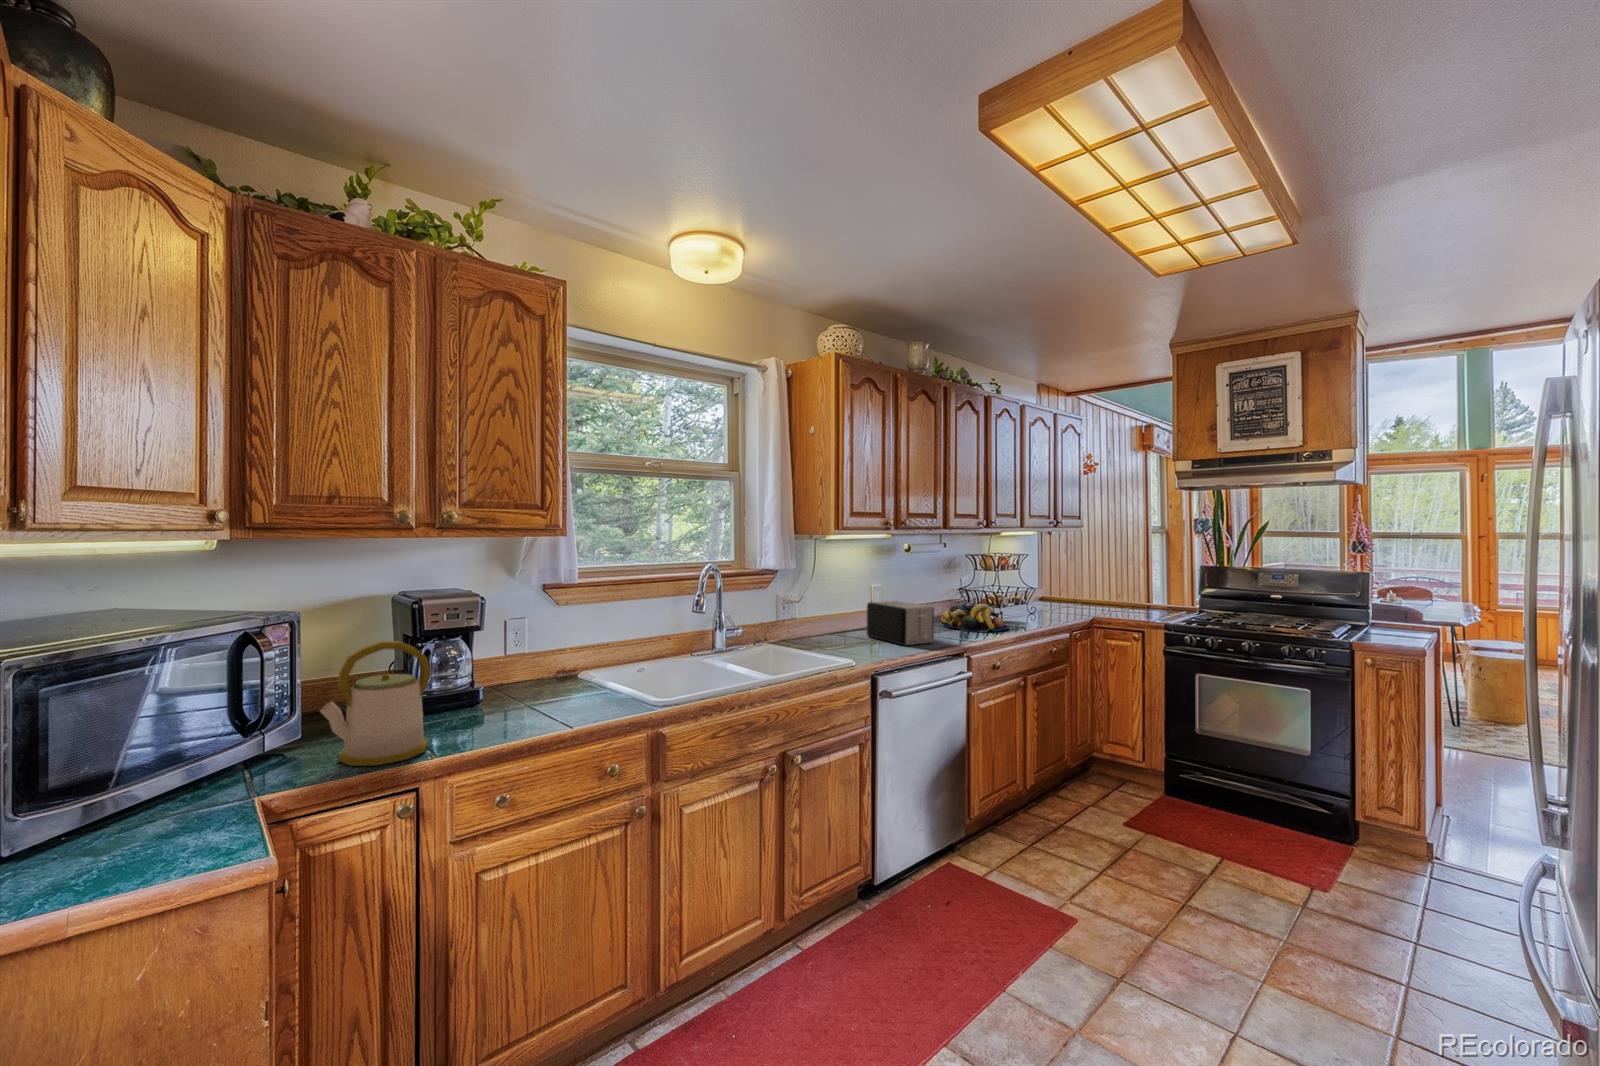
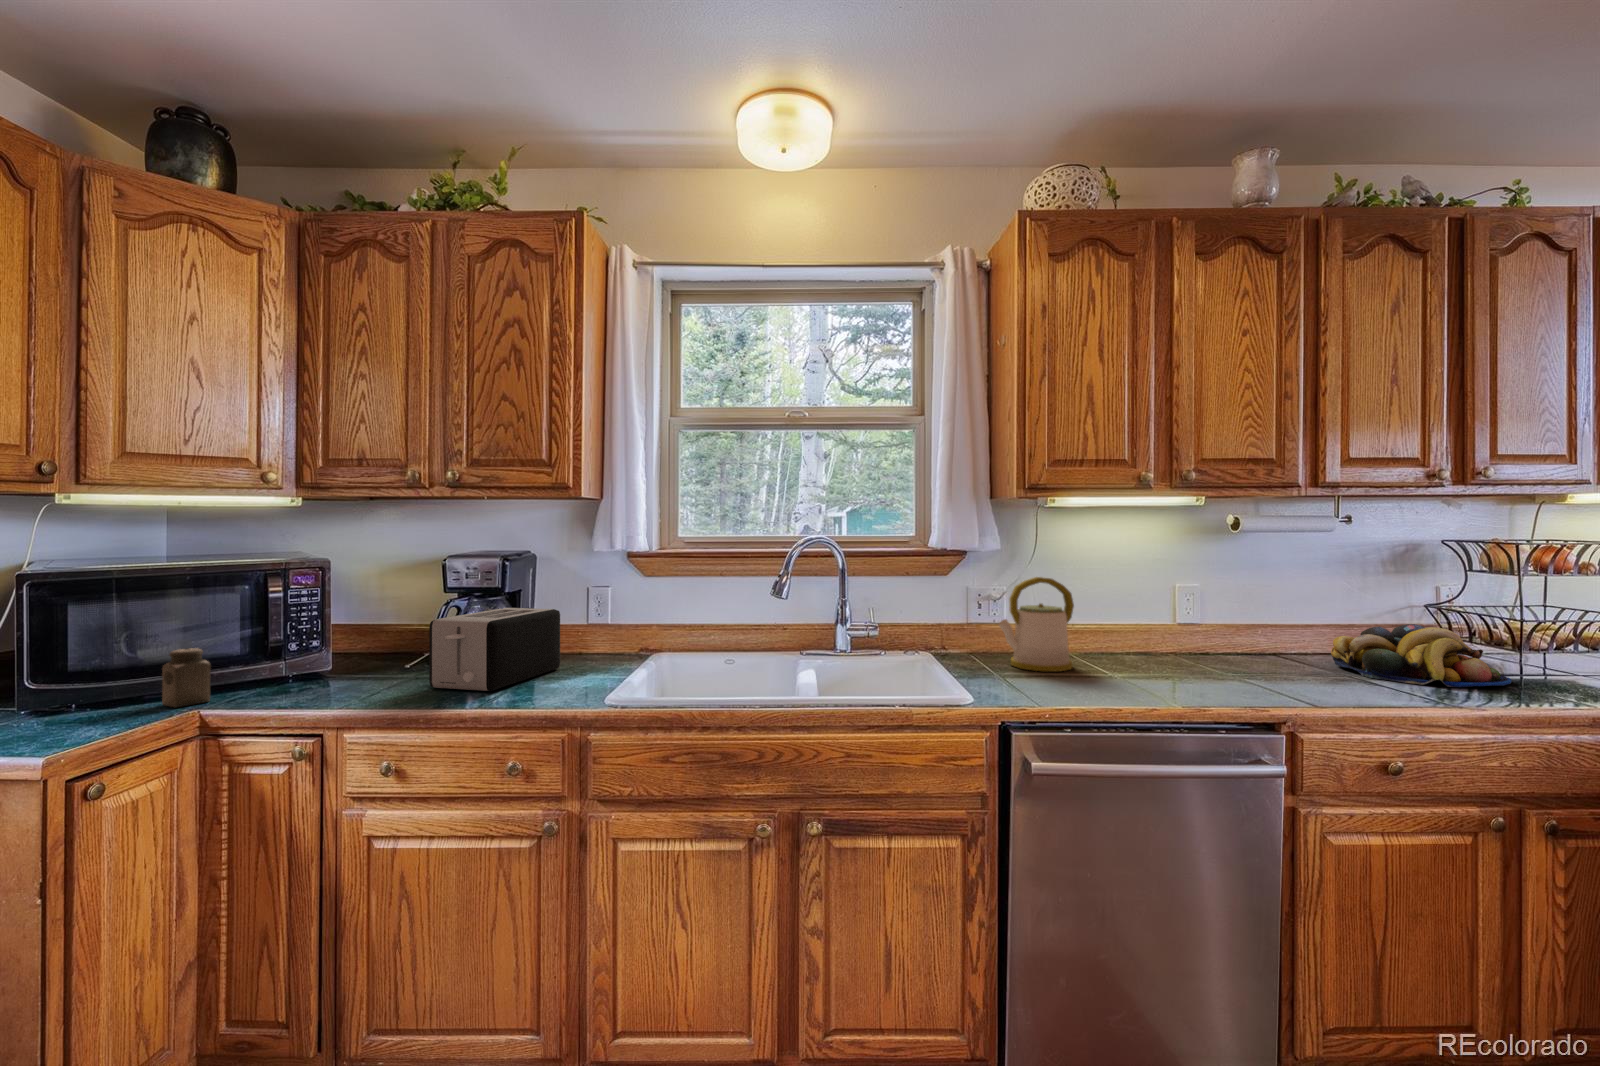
toaster: present [867,601,934,646] -> present [429,608,560,691]
kettle: present [320,641,431,766] -> present [999,577,1074,671]
salt shaker: none [193,728,250,803] -> present [162,648,211,707]

